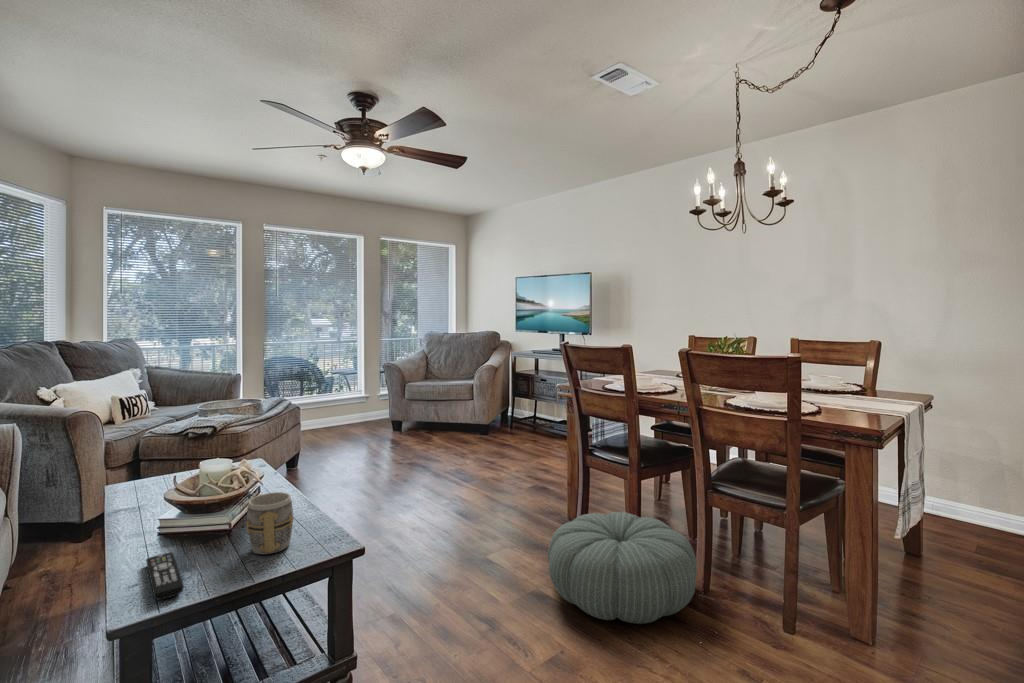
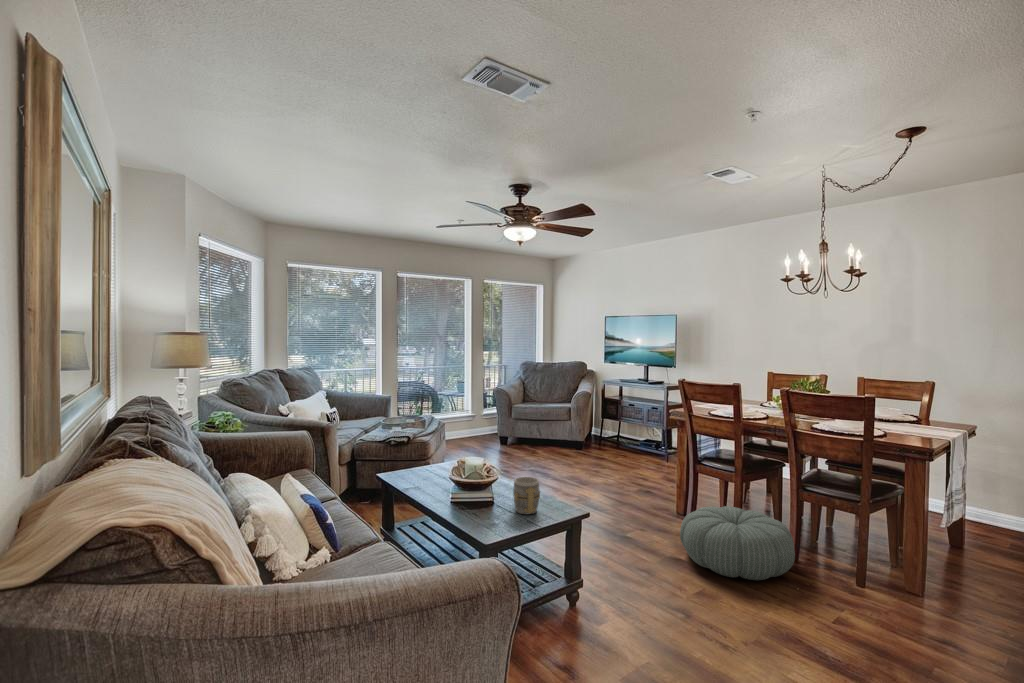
remote control: present [146,552,184,600] -> none [459,511,499,533]

